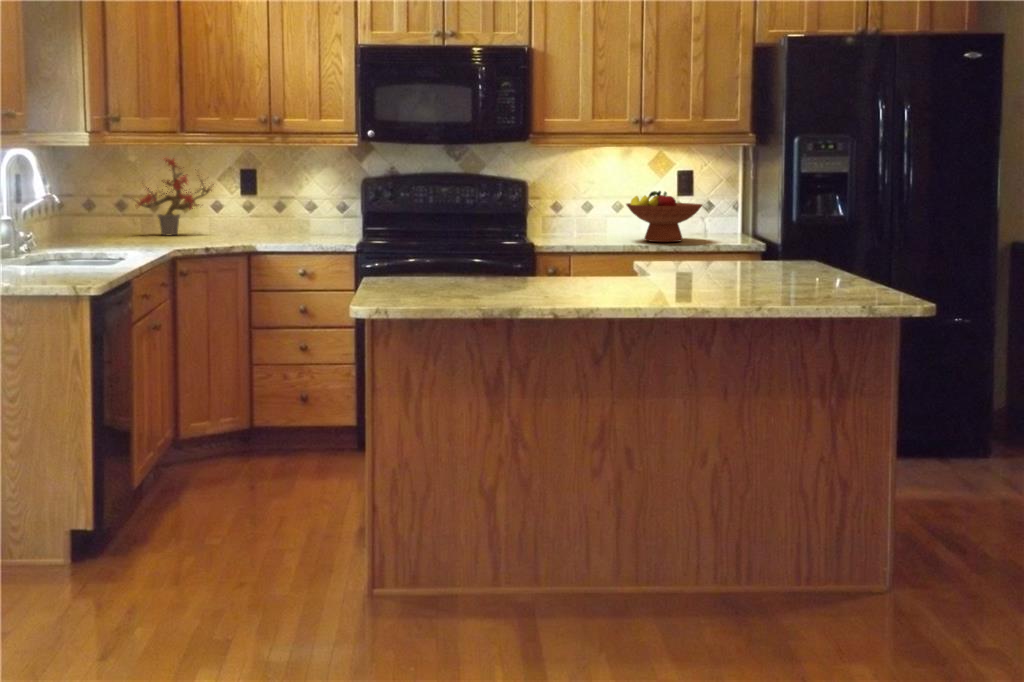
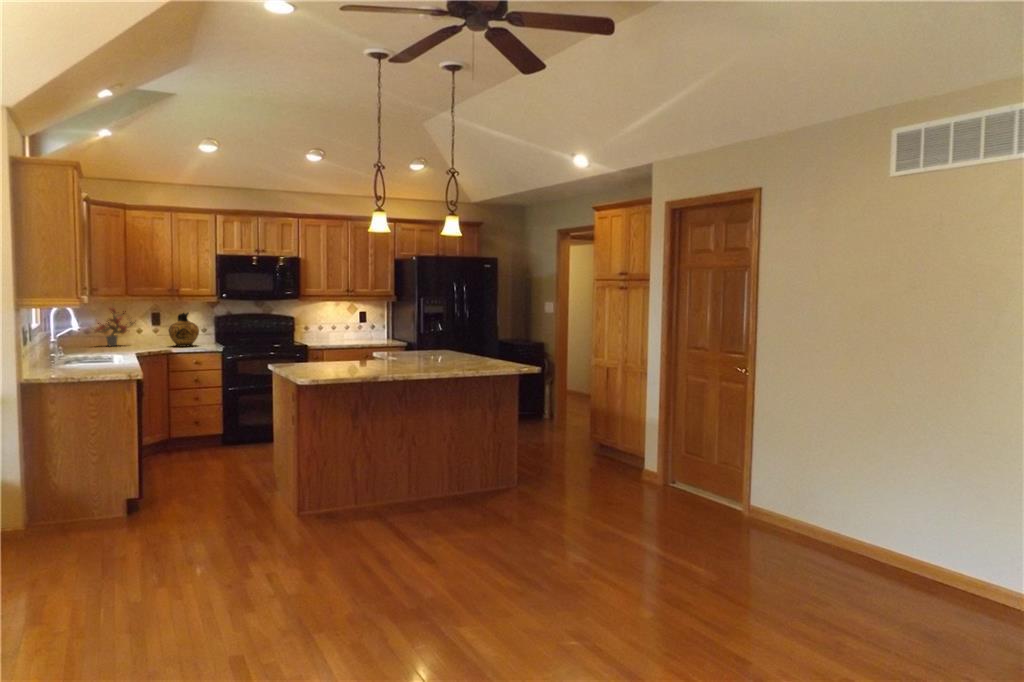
ceramic jug: none [265,167,323,239] -> present [169,313,199,347]
fruit bowl: present [626,191,702,242] -> none [344,321,378,343]

